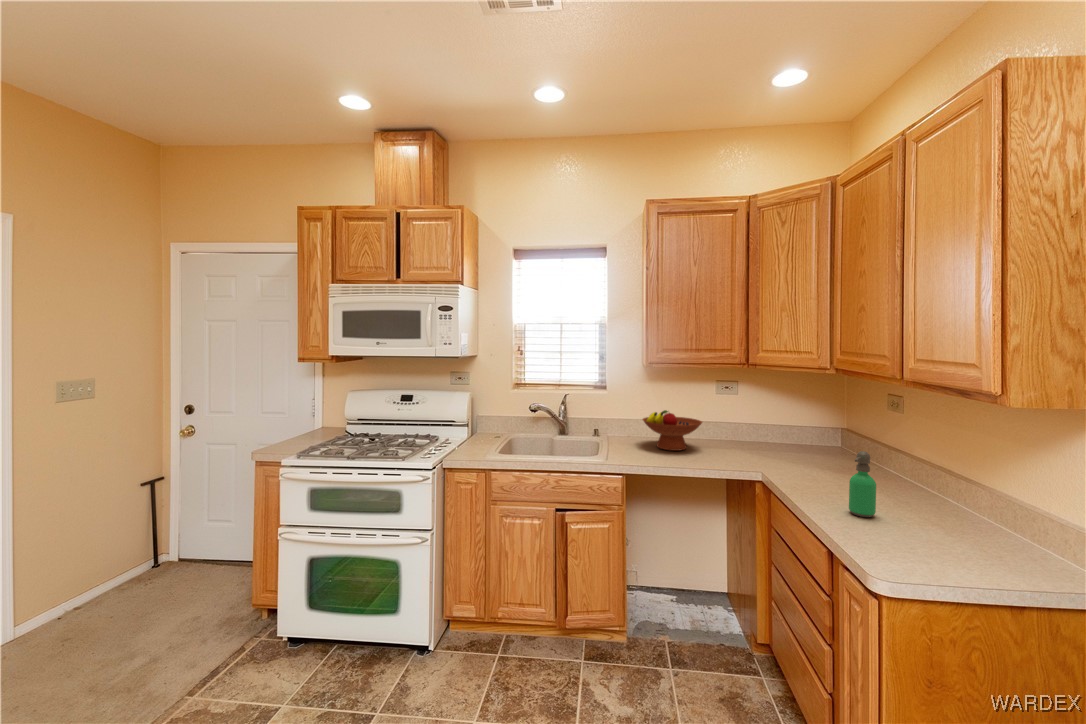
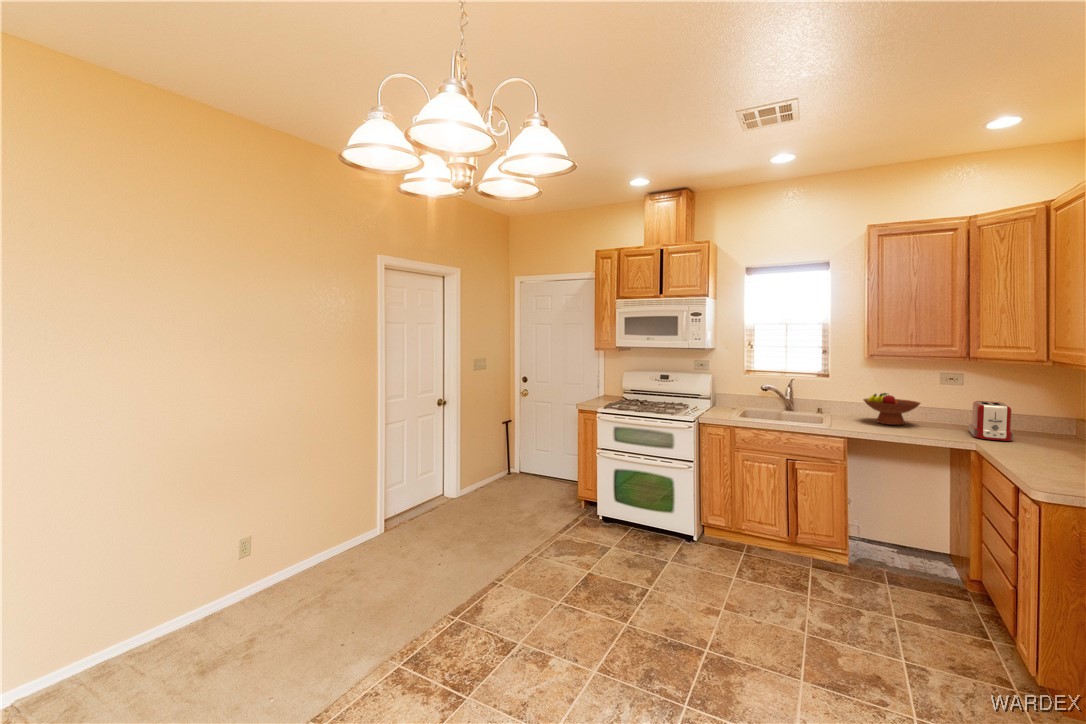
toaster: none [750,418,799,467] -> present [969,401,1014,441]
soap dispenser: present [849,451,876,517] -> none [1036,421,1060,469]

